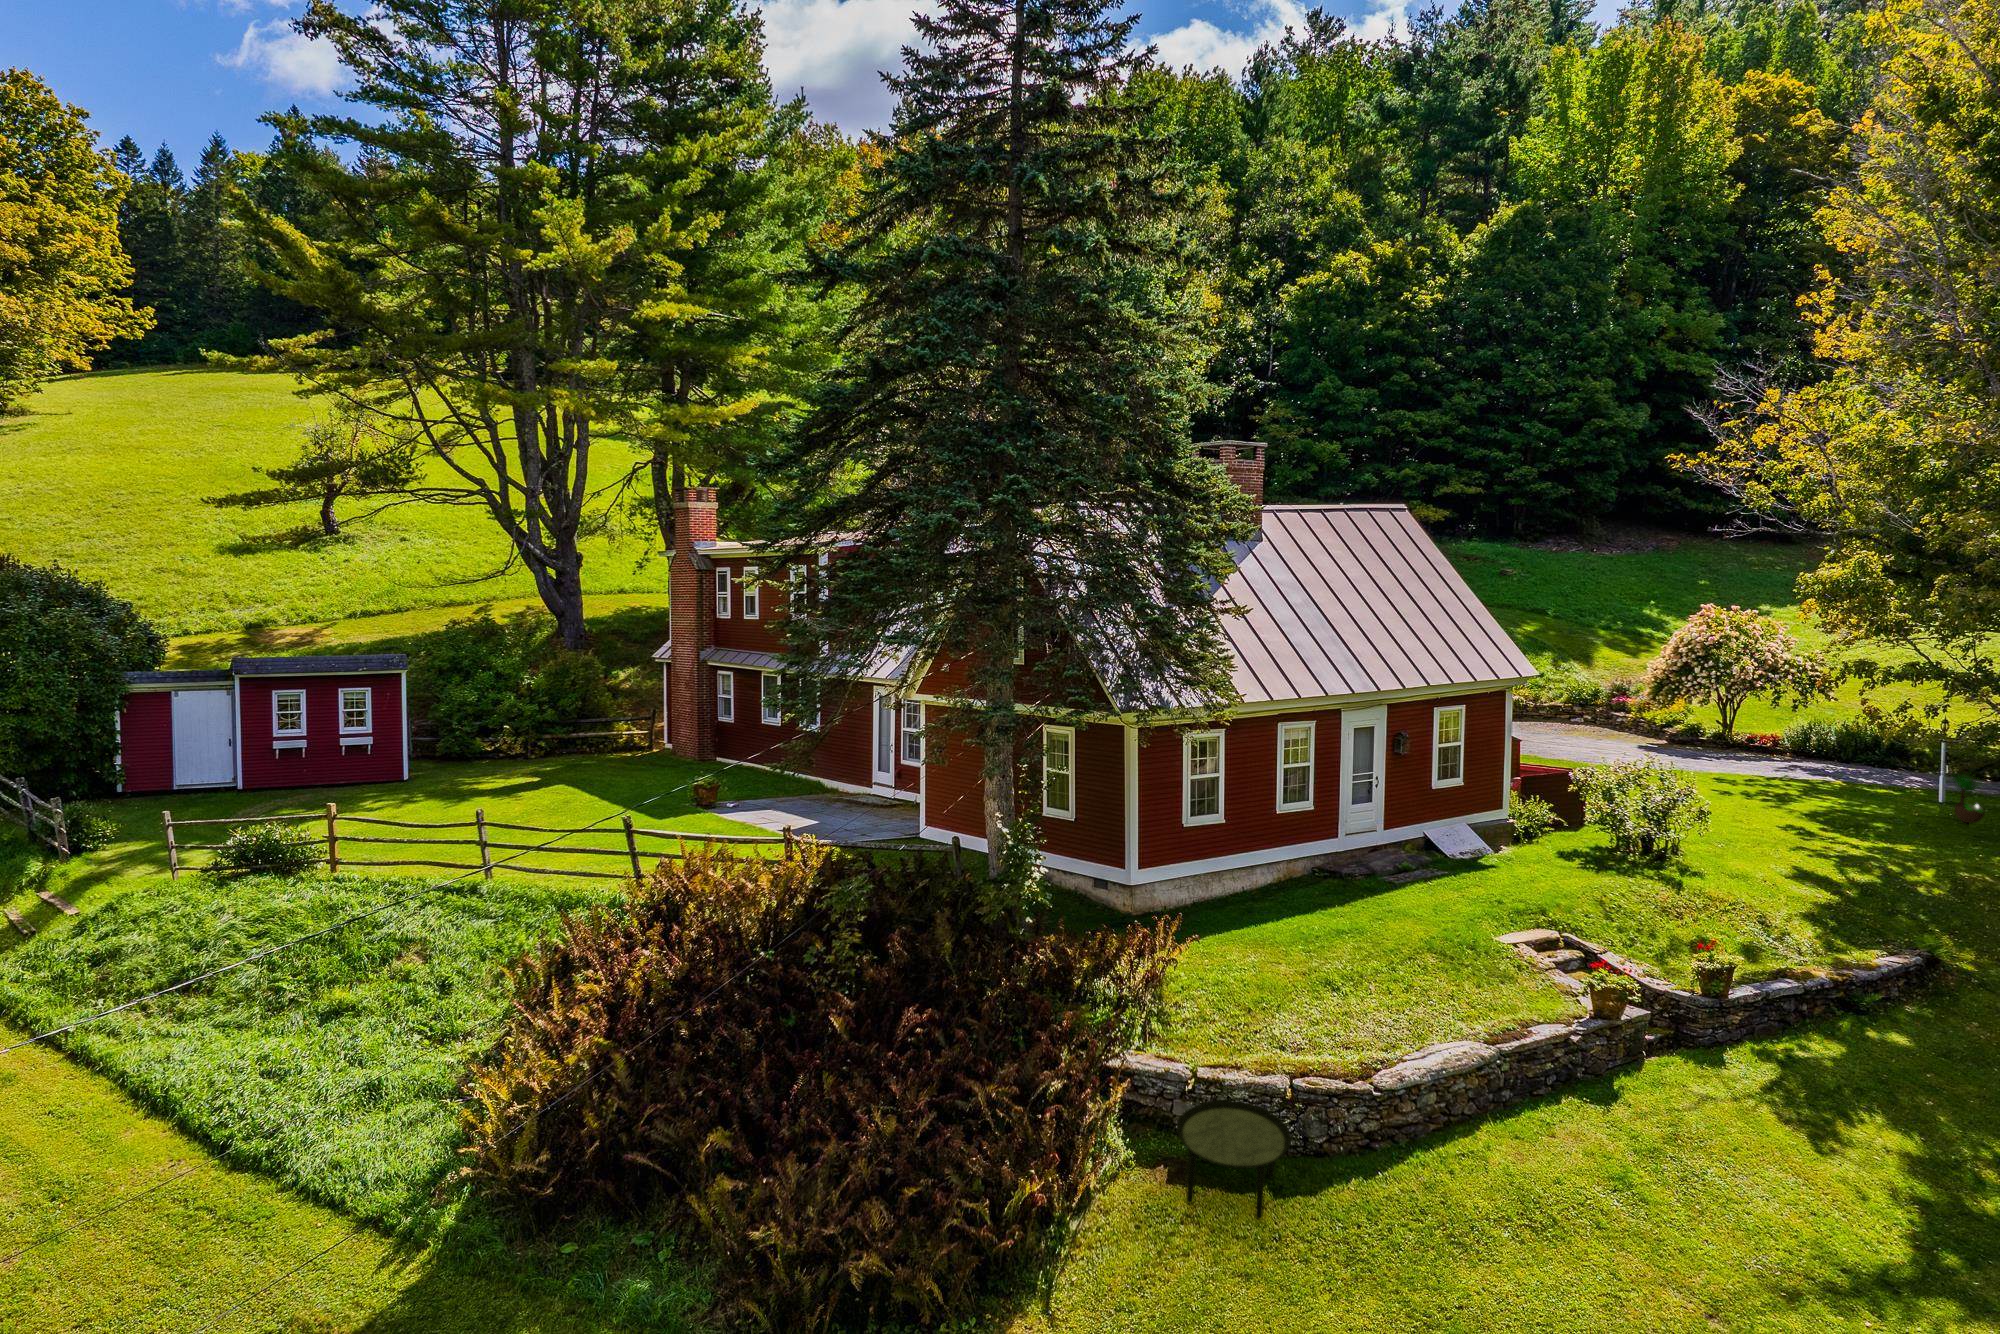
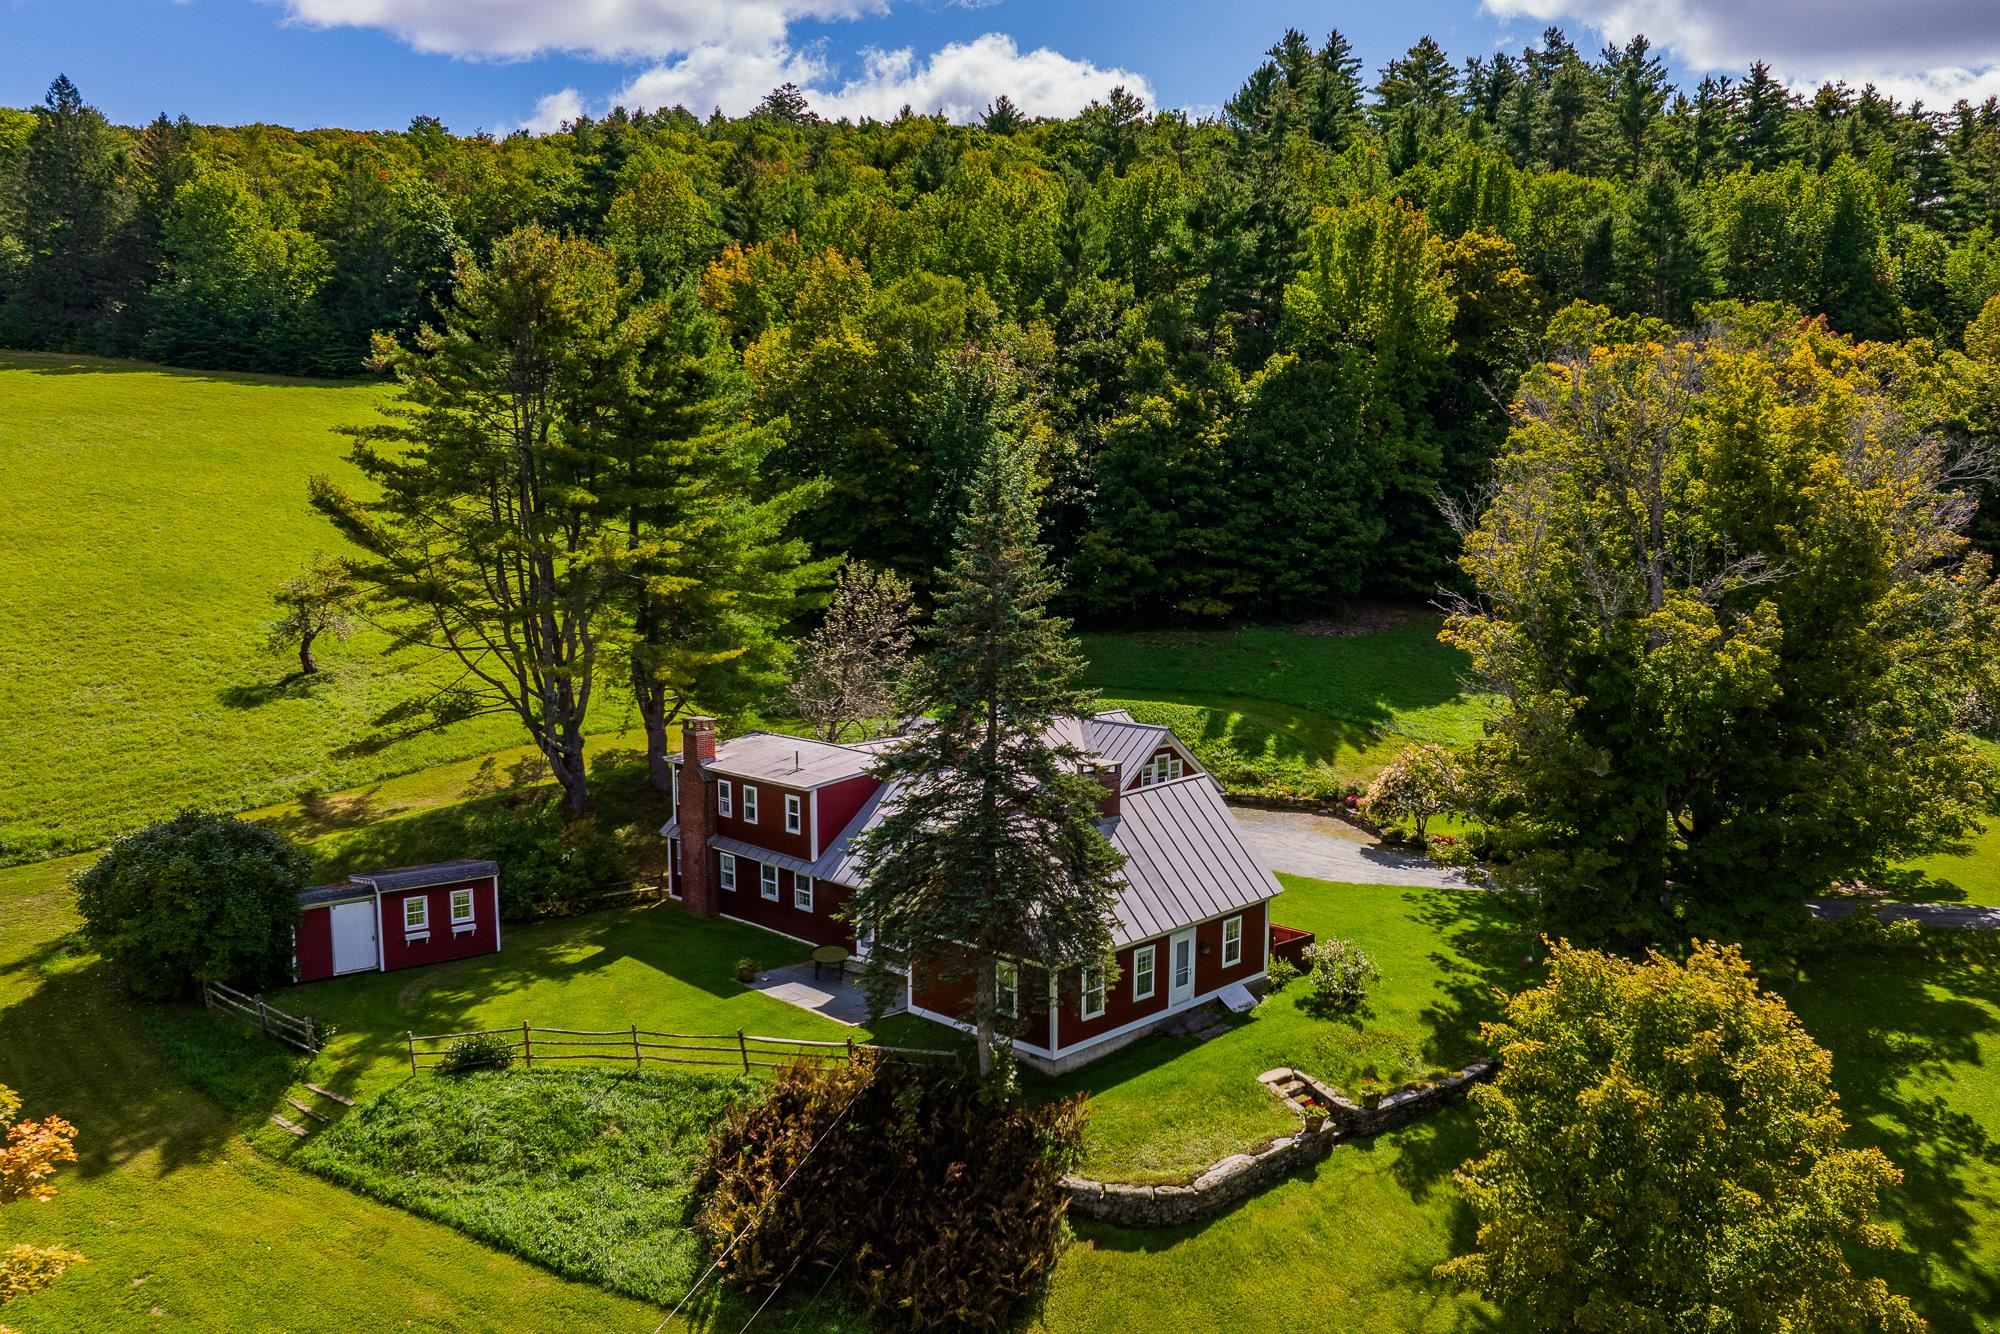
round table: present [1177,1100,1291,1220] -> present [810,943,851,981]

